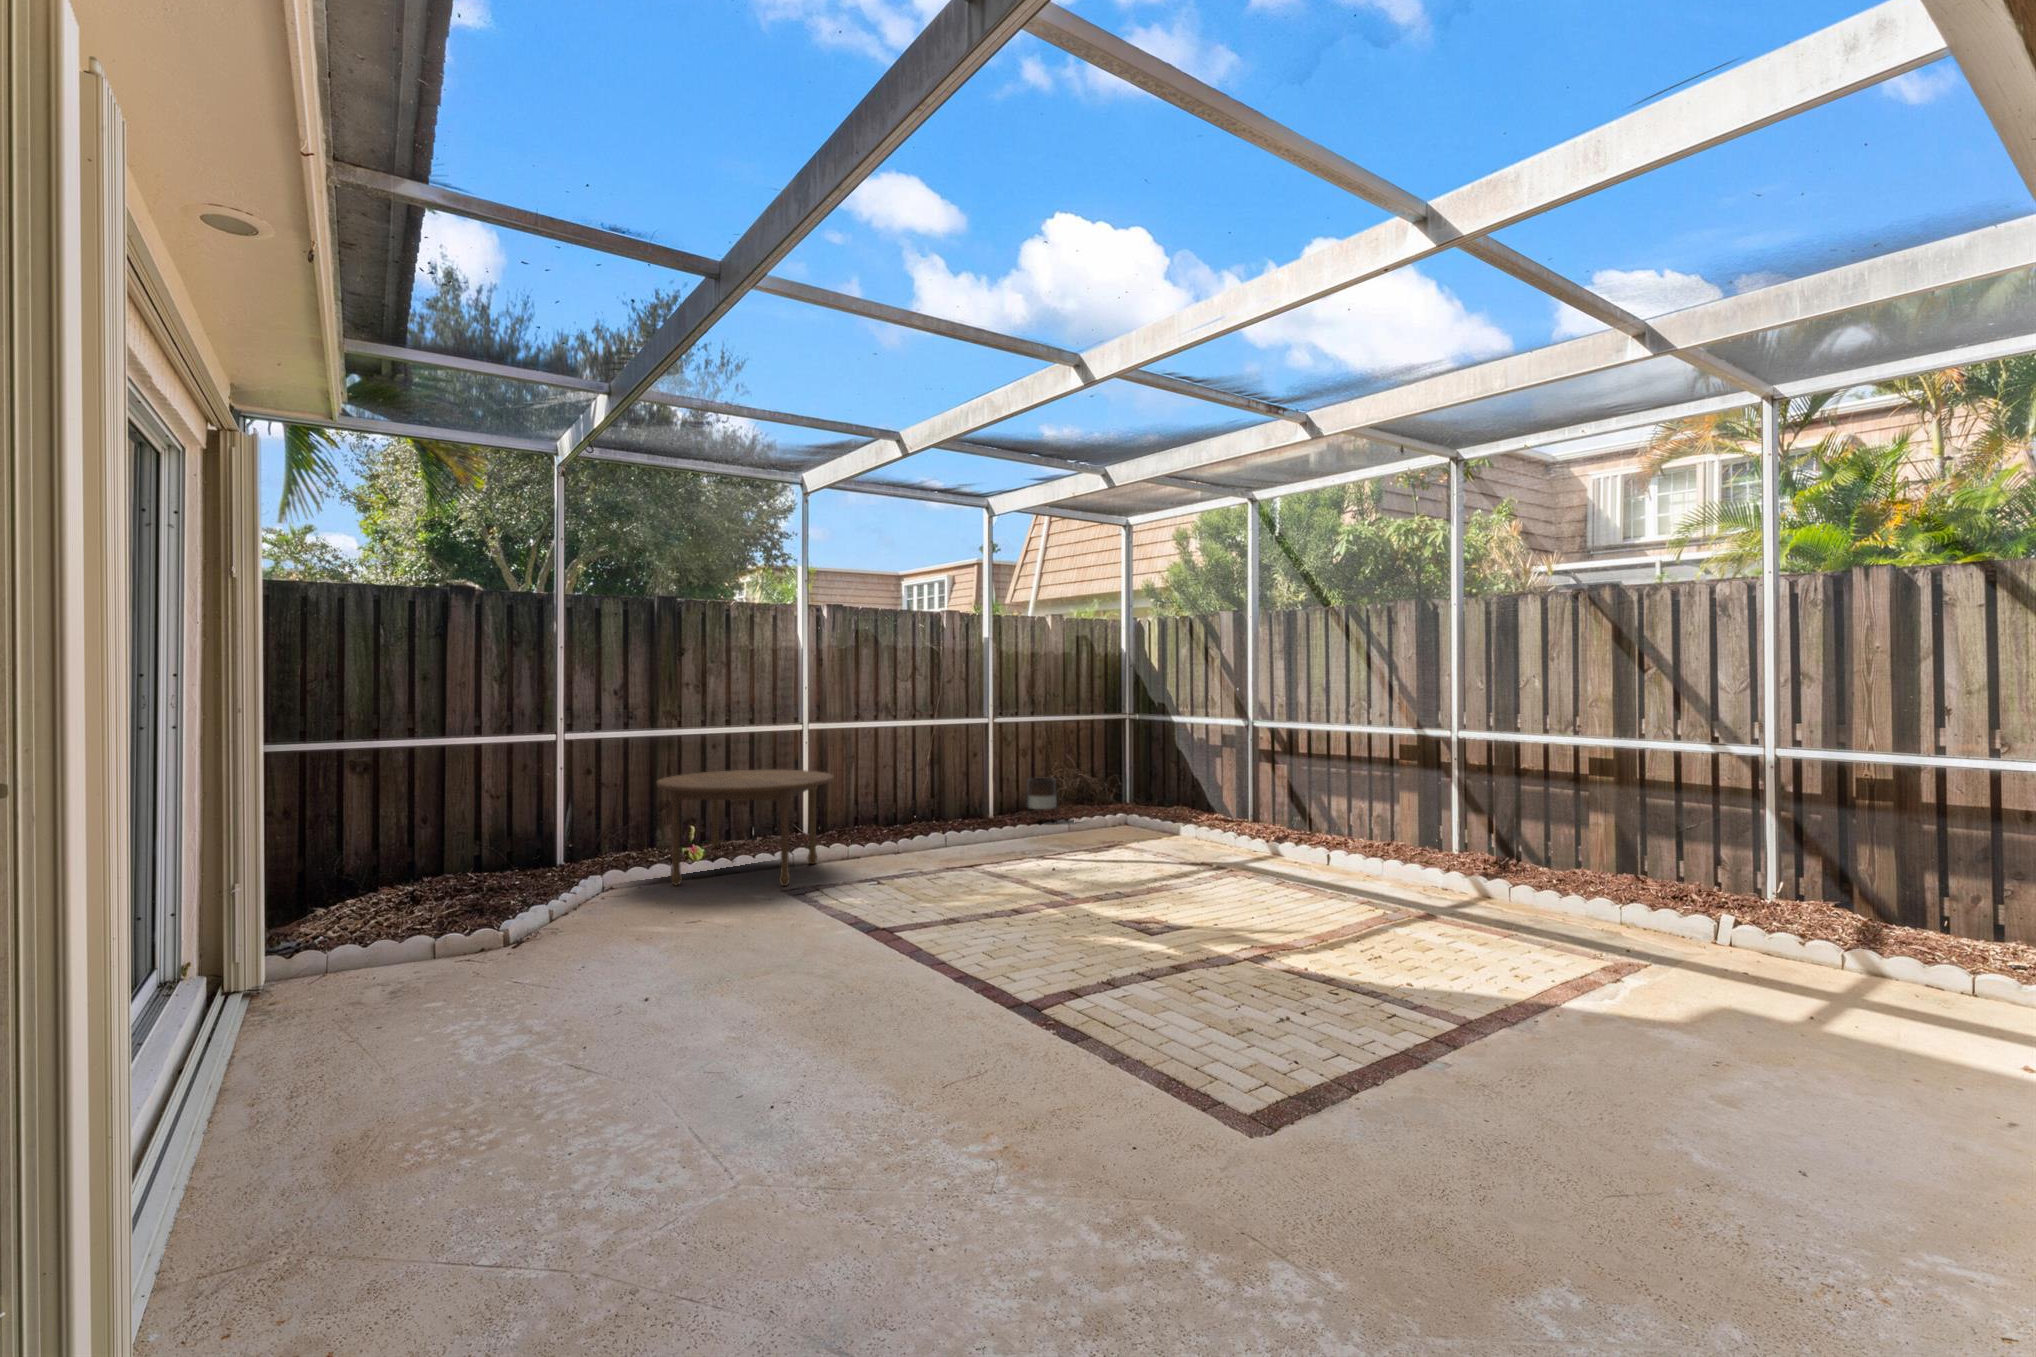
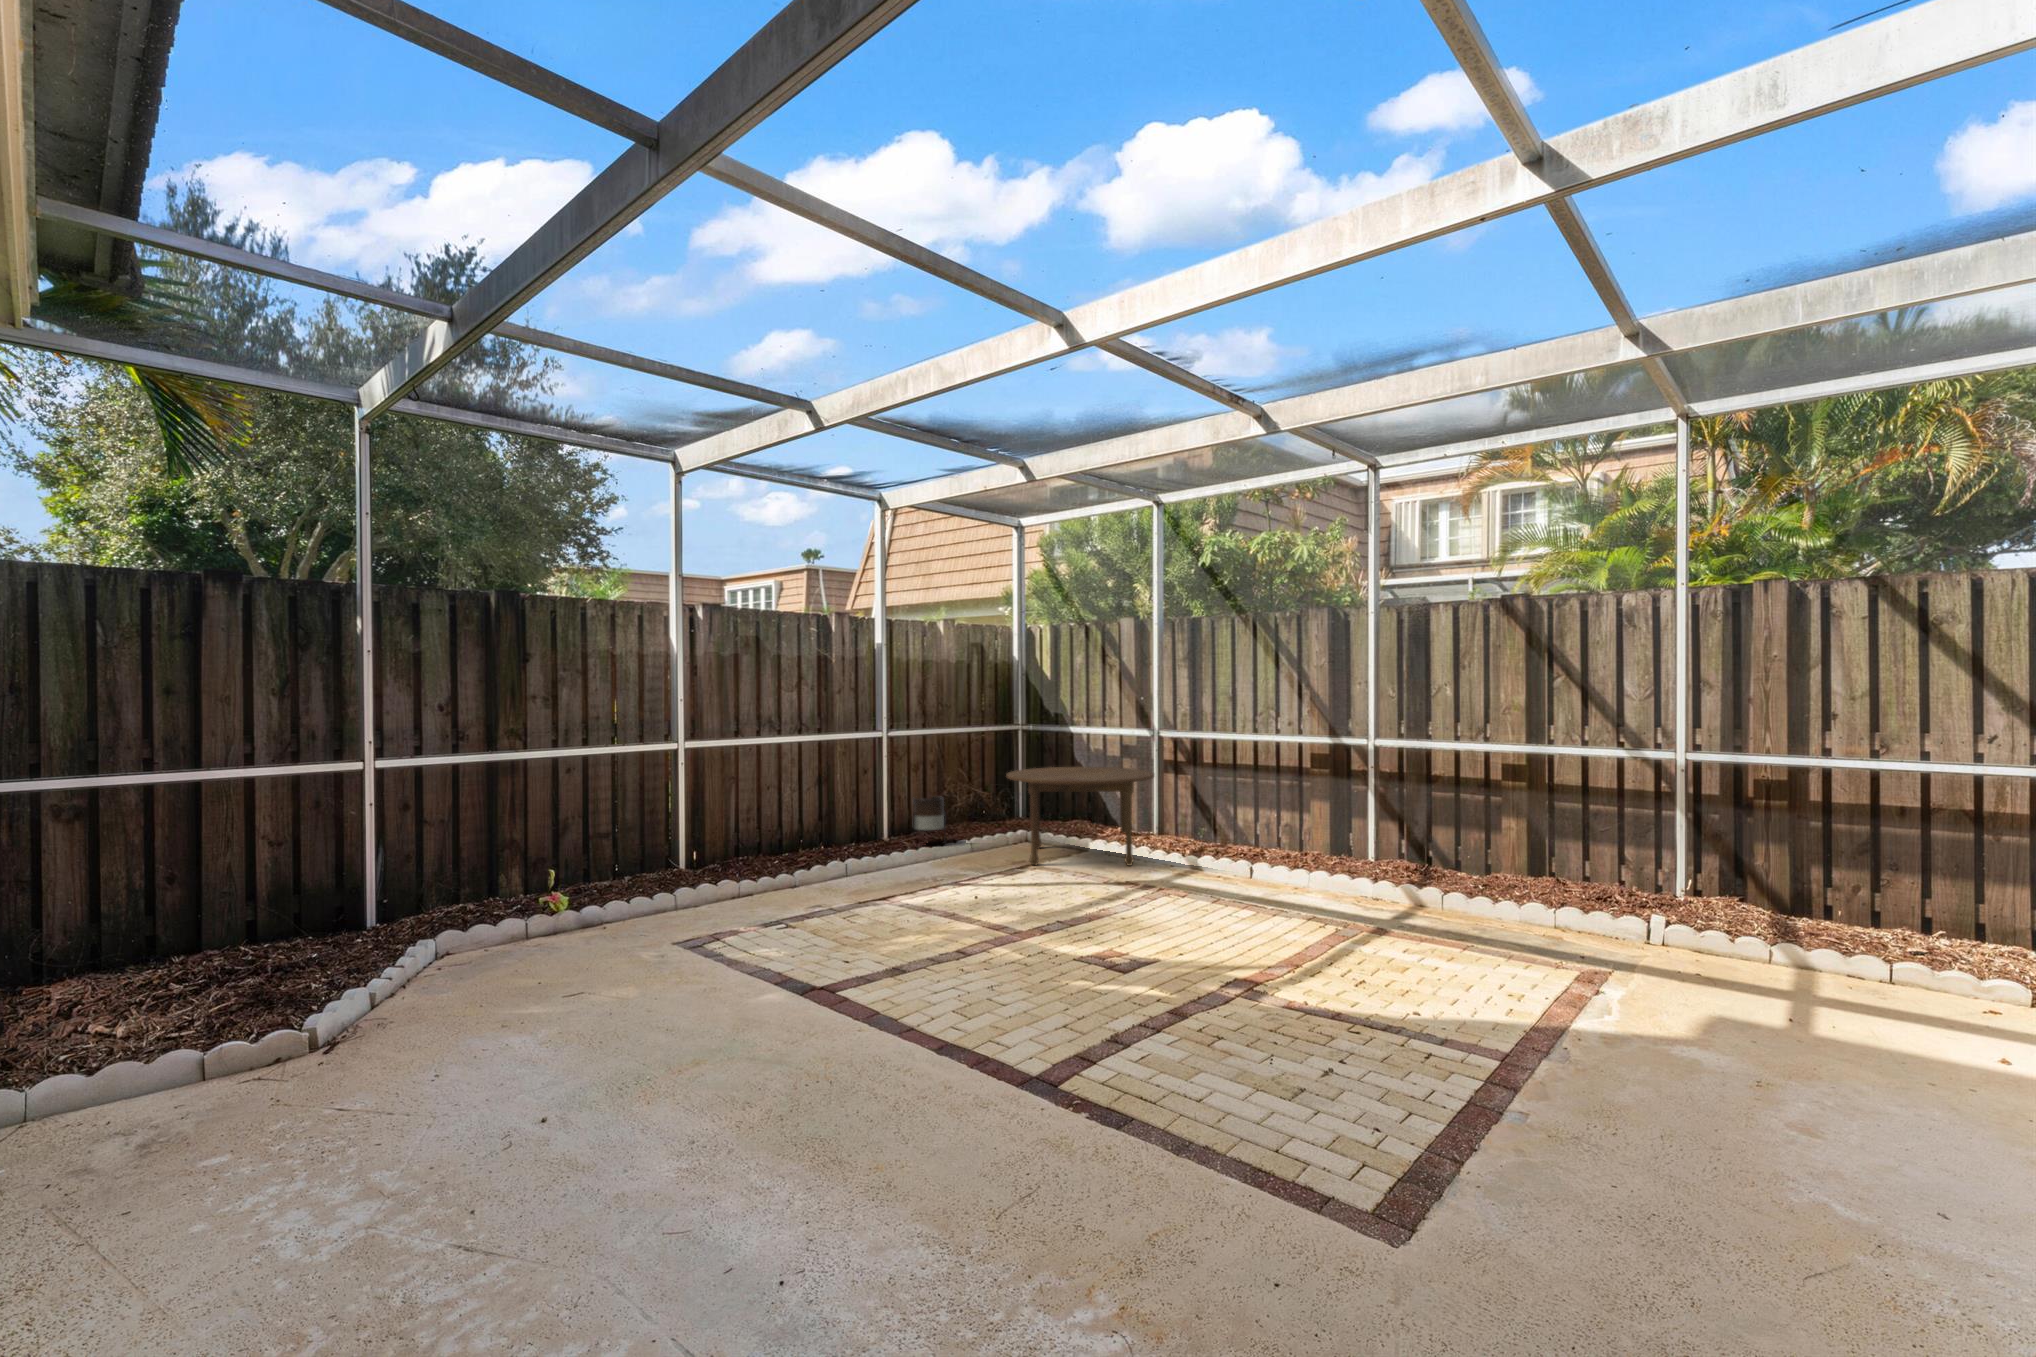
dining table: present [657,770,834,886] -> present [1006,767,1154,866]

